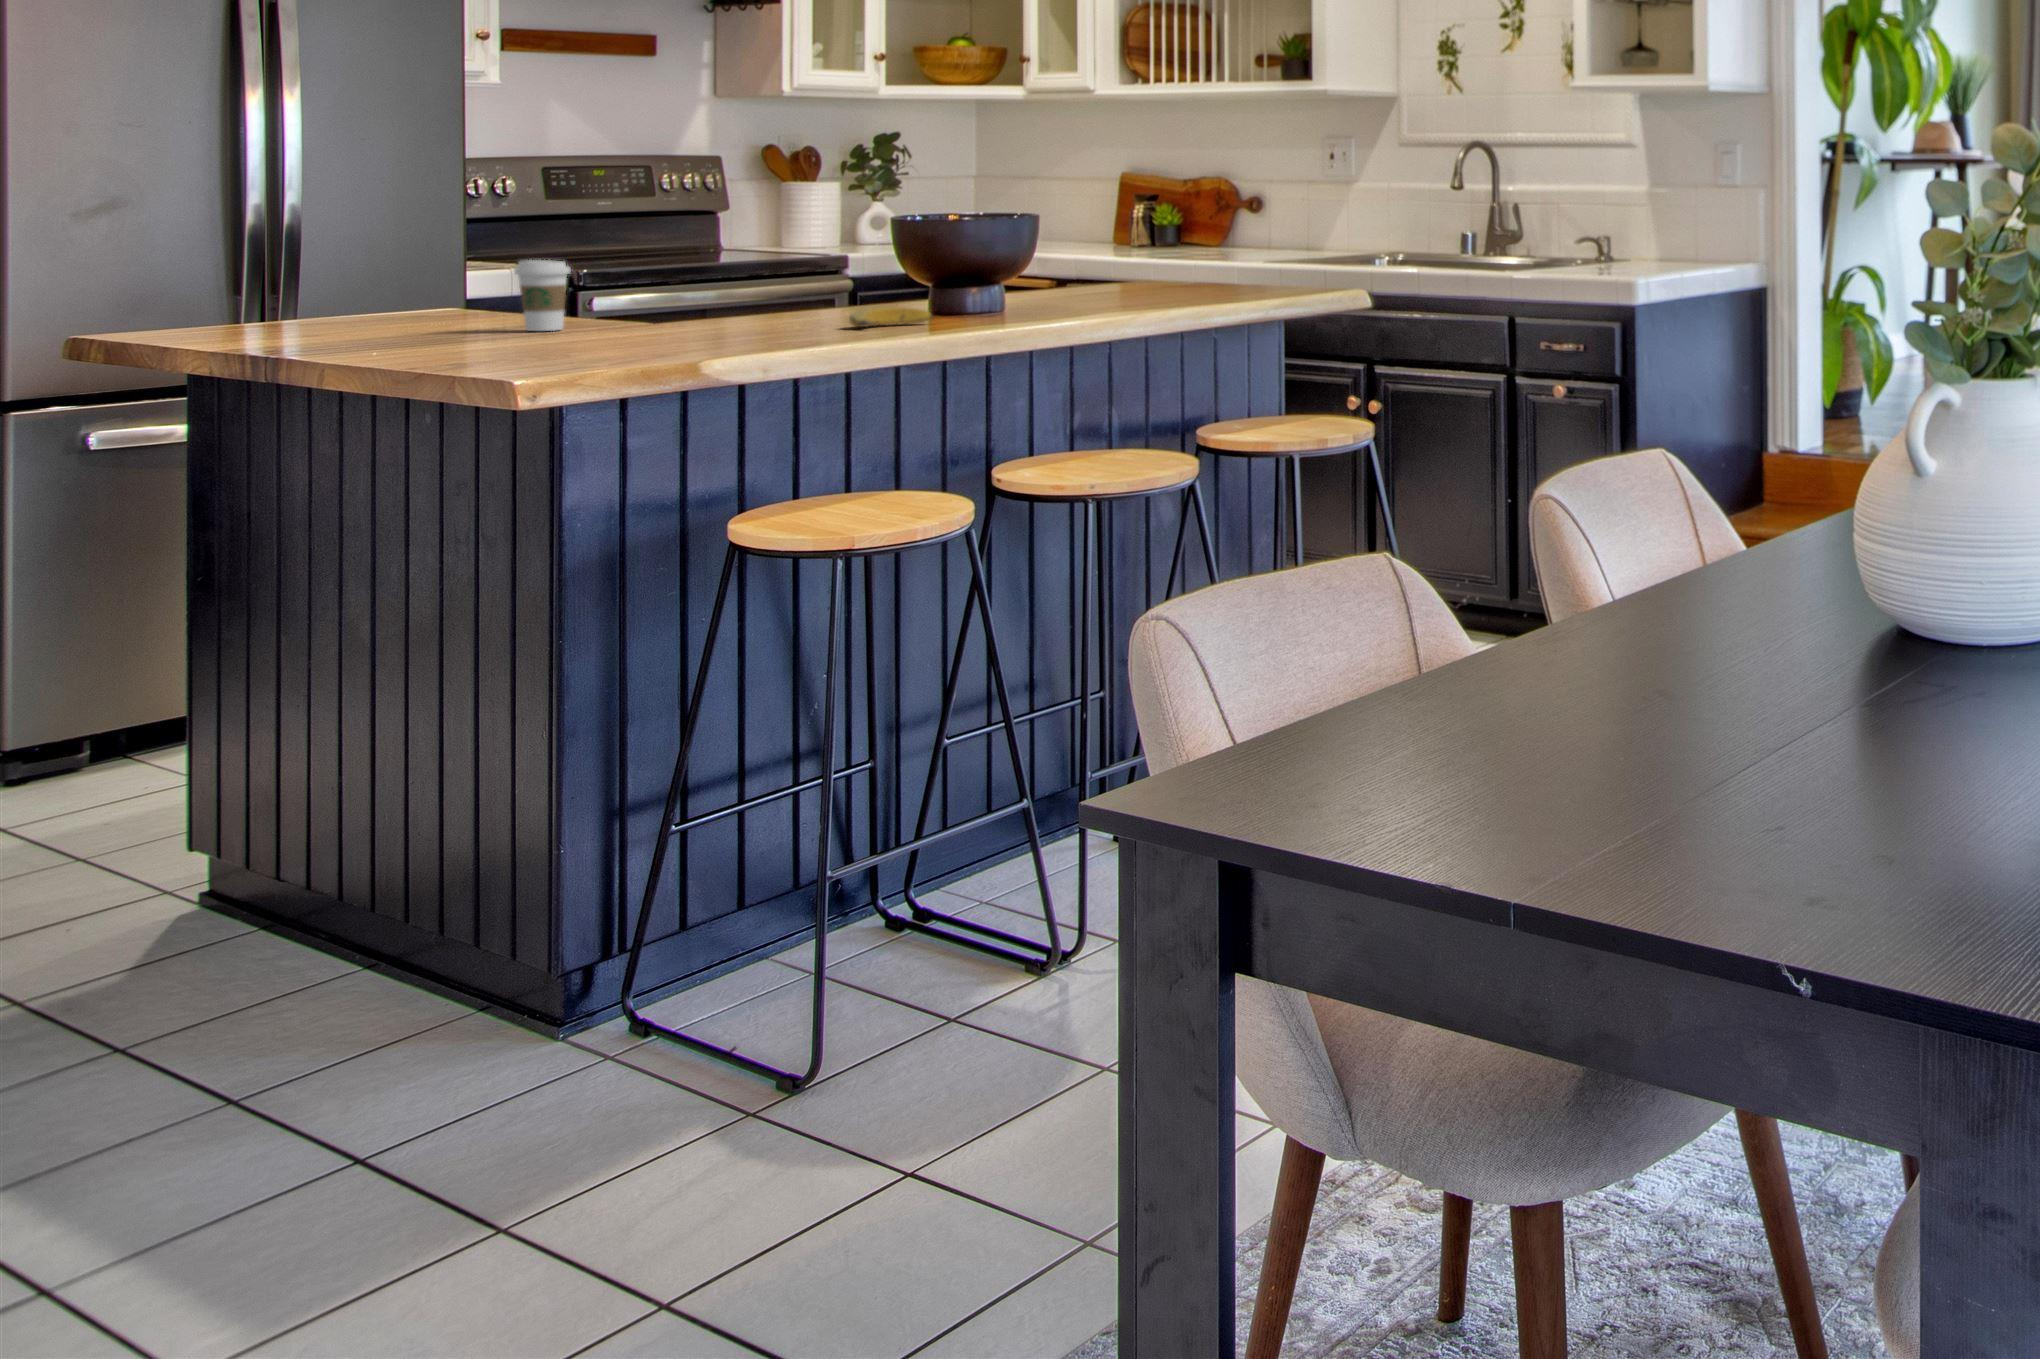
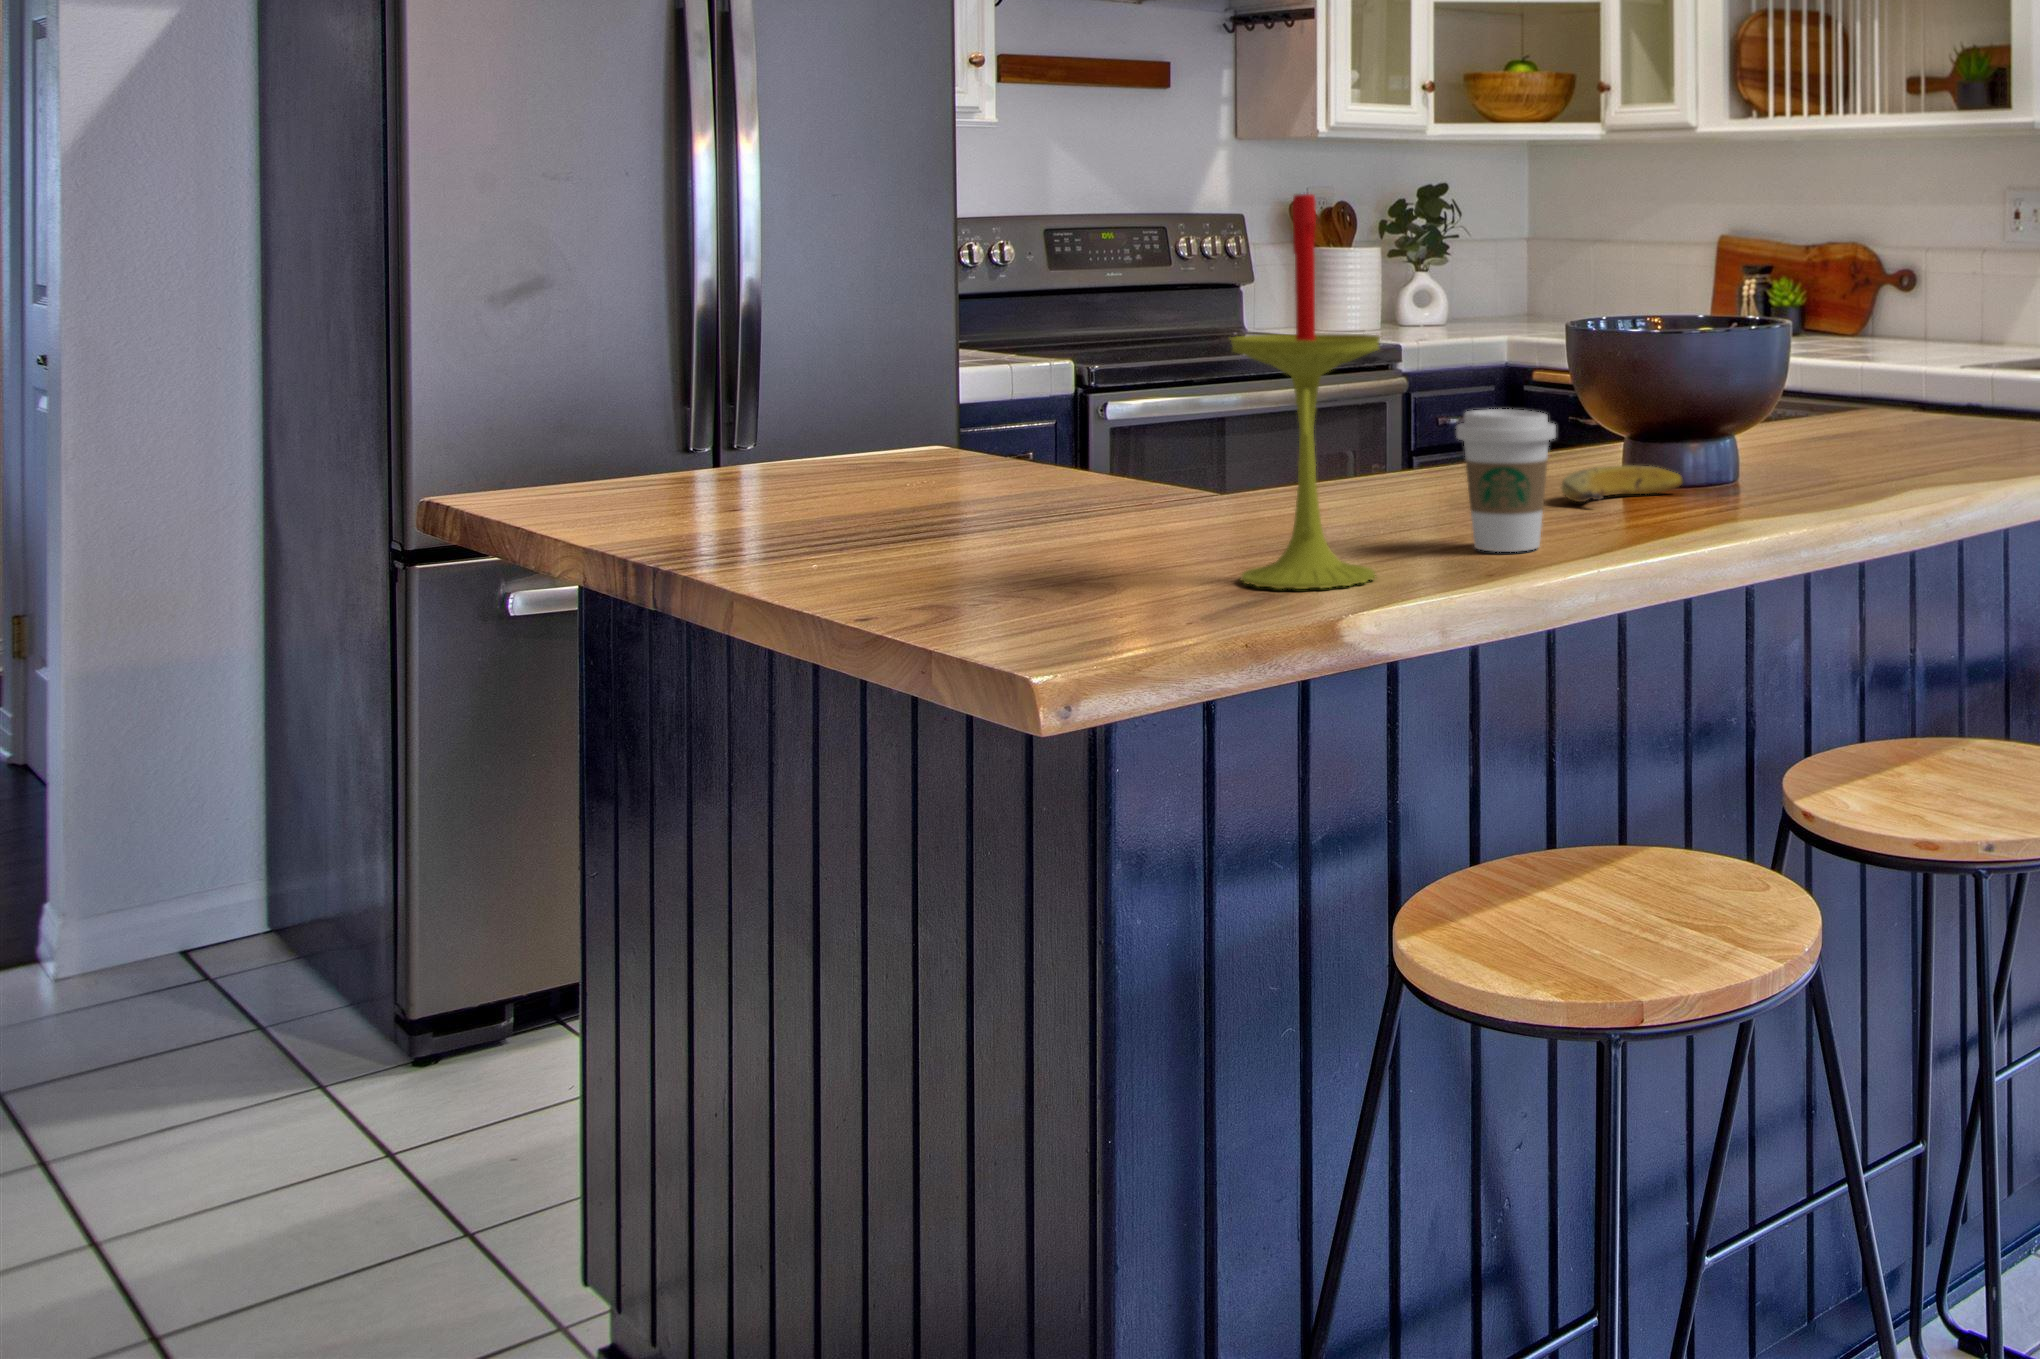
candle: none [604,134,697,356] -> present [1230,194,1380,589]
coffee cup: present [514,260,571,331] -> present [1456,409,1556,552]

